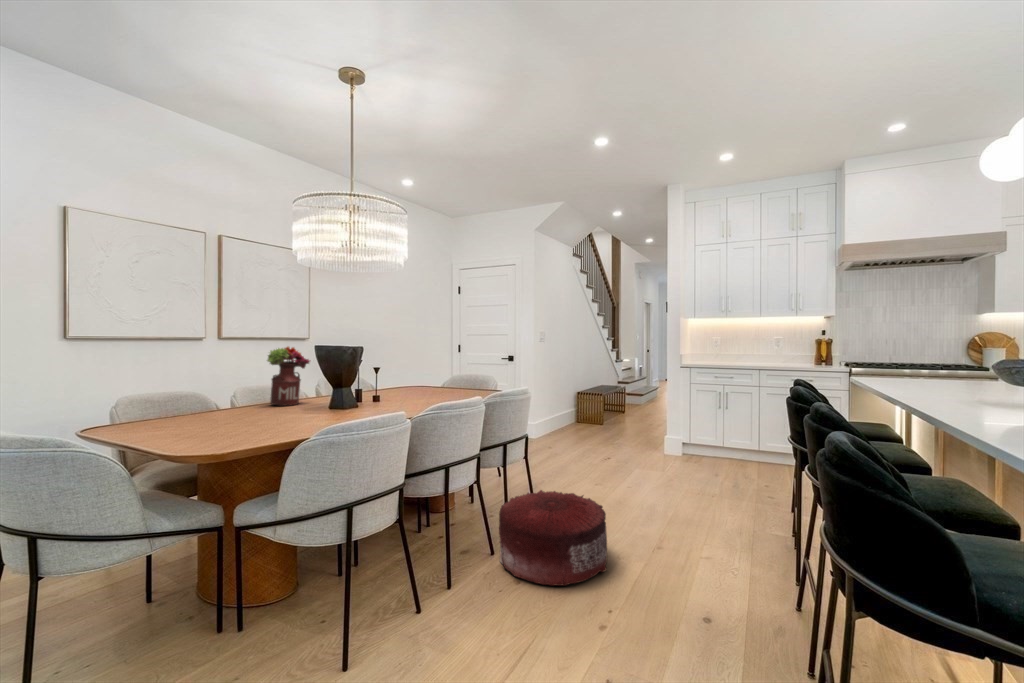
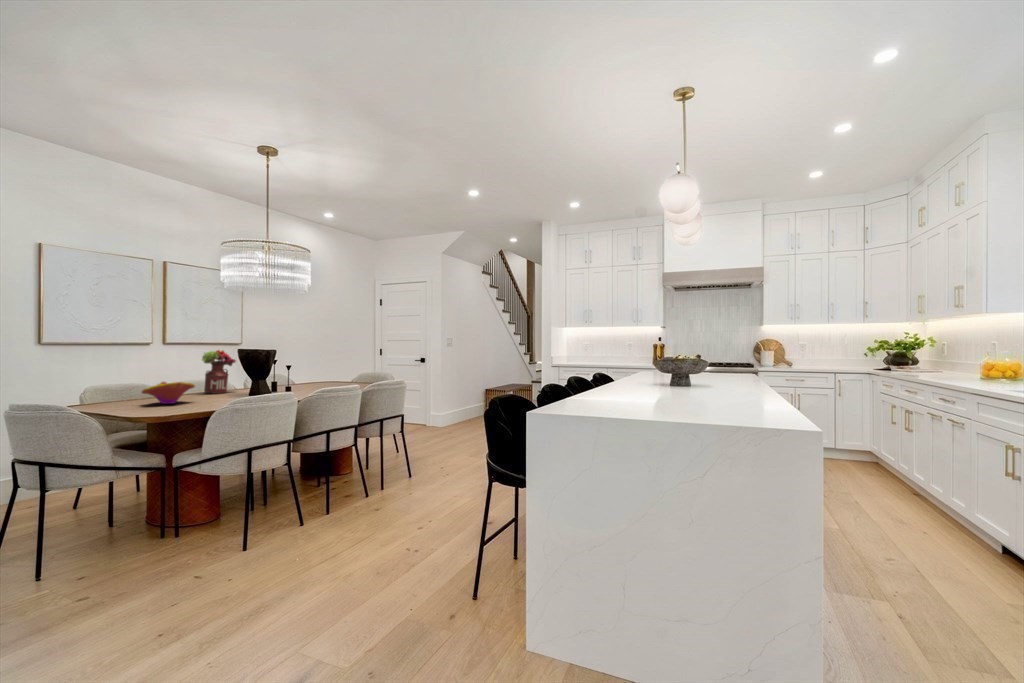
decorative bowl: none [189,393,262,426] -> present [142,382,195,404]
pouf: present [499,490,607,586] -> none [370,452,447,510]

